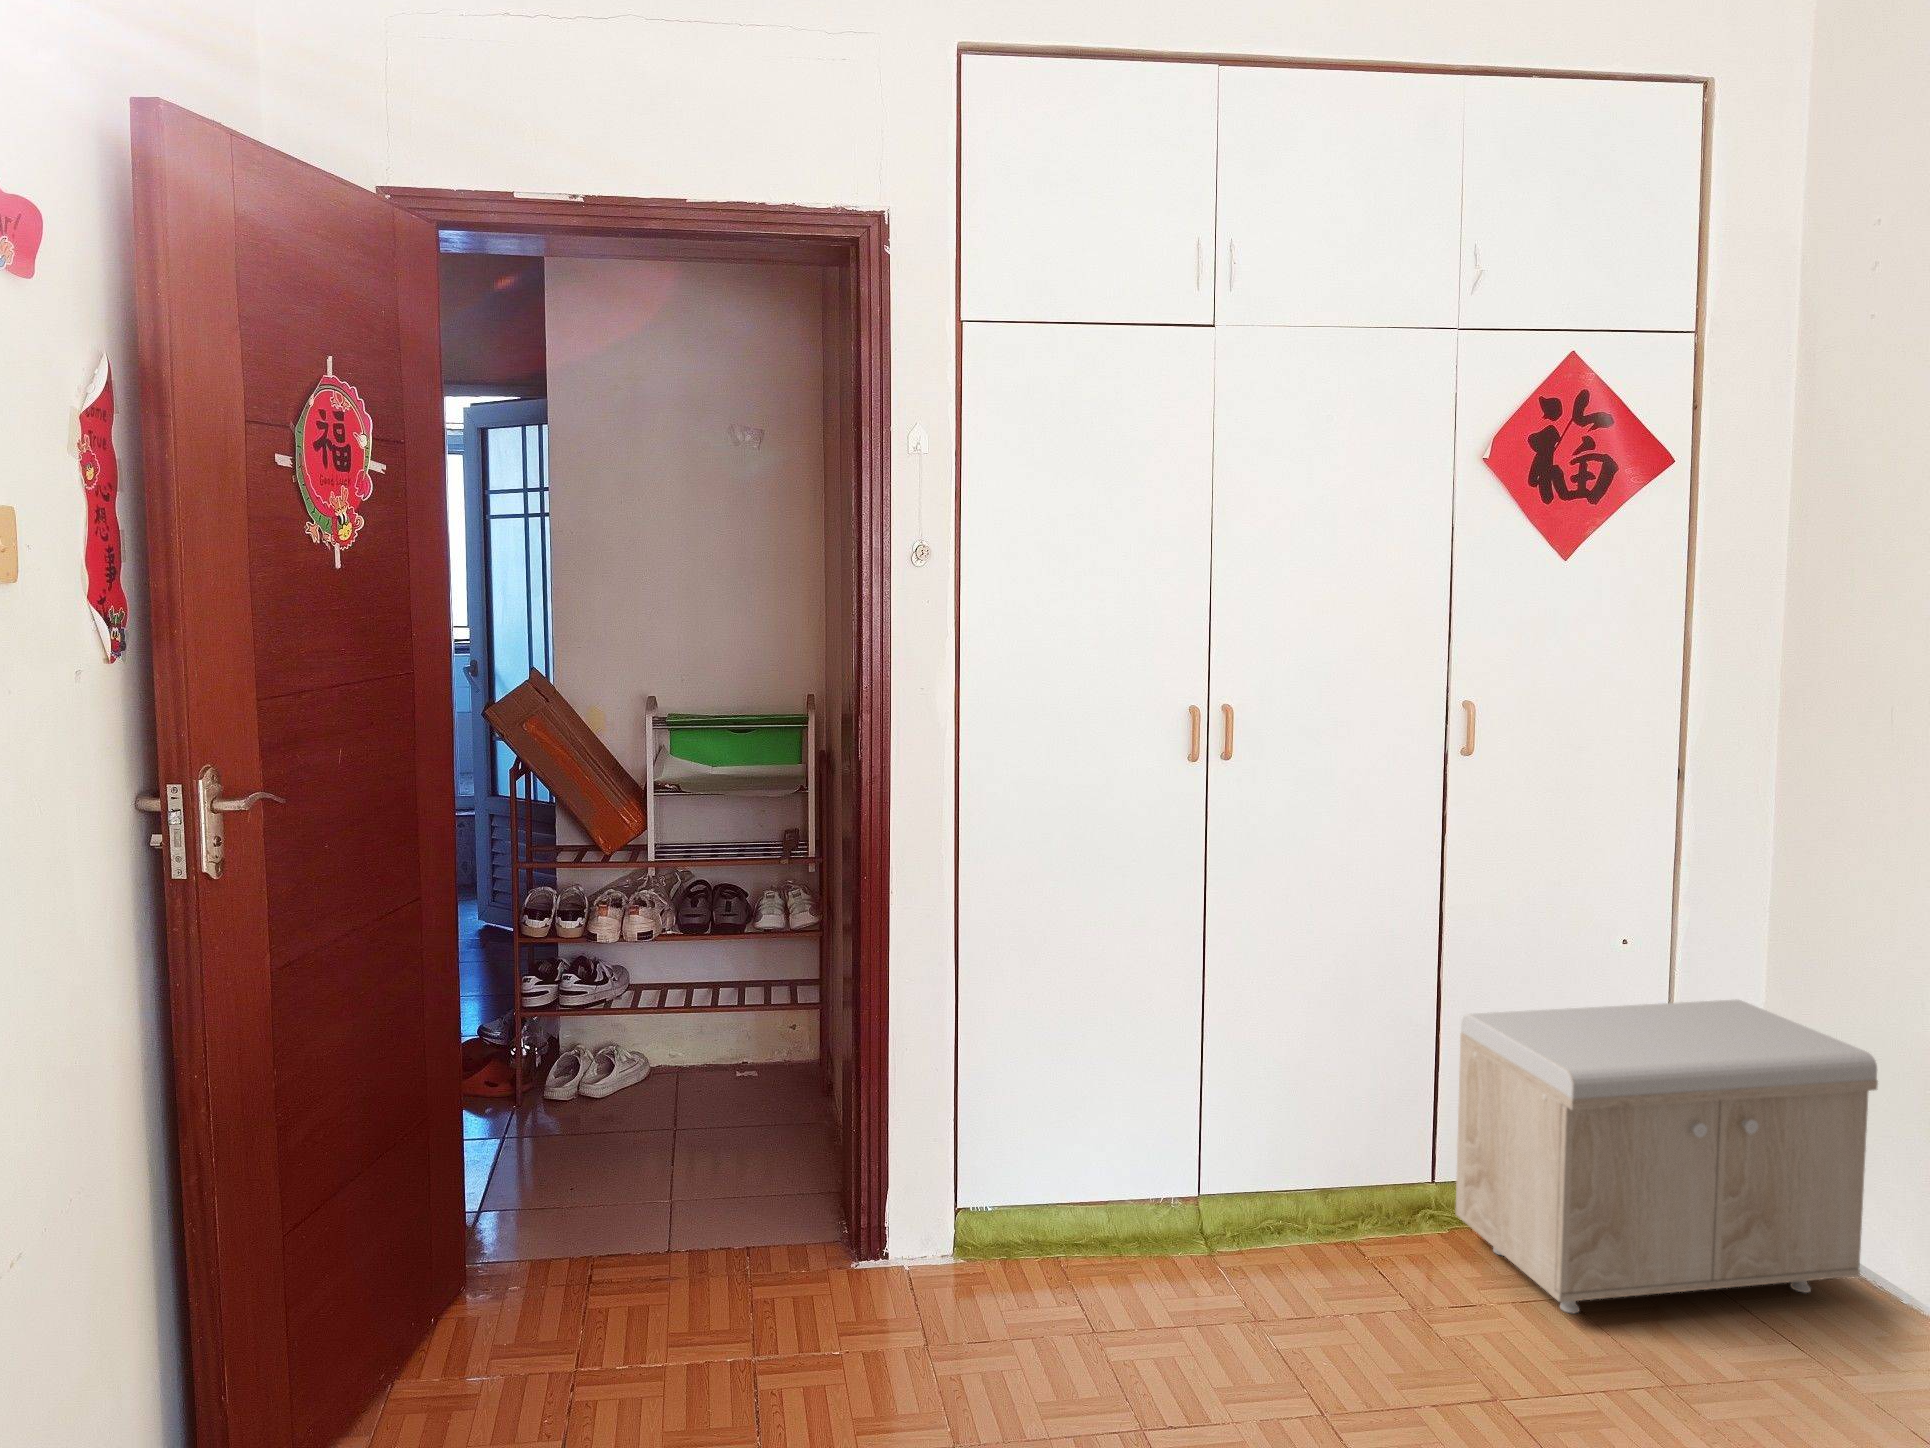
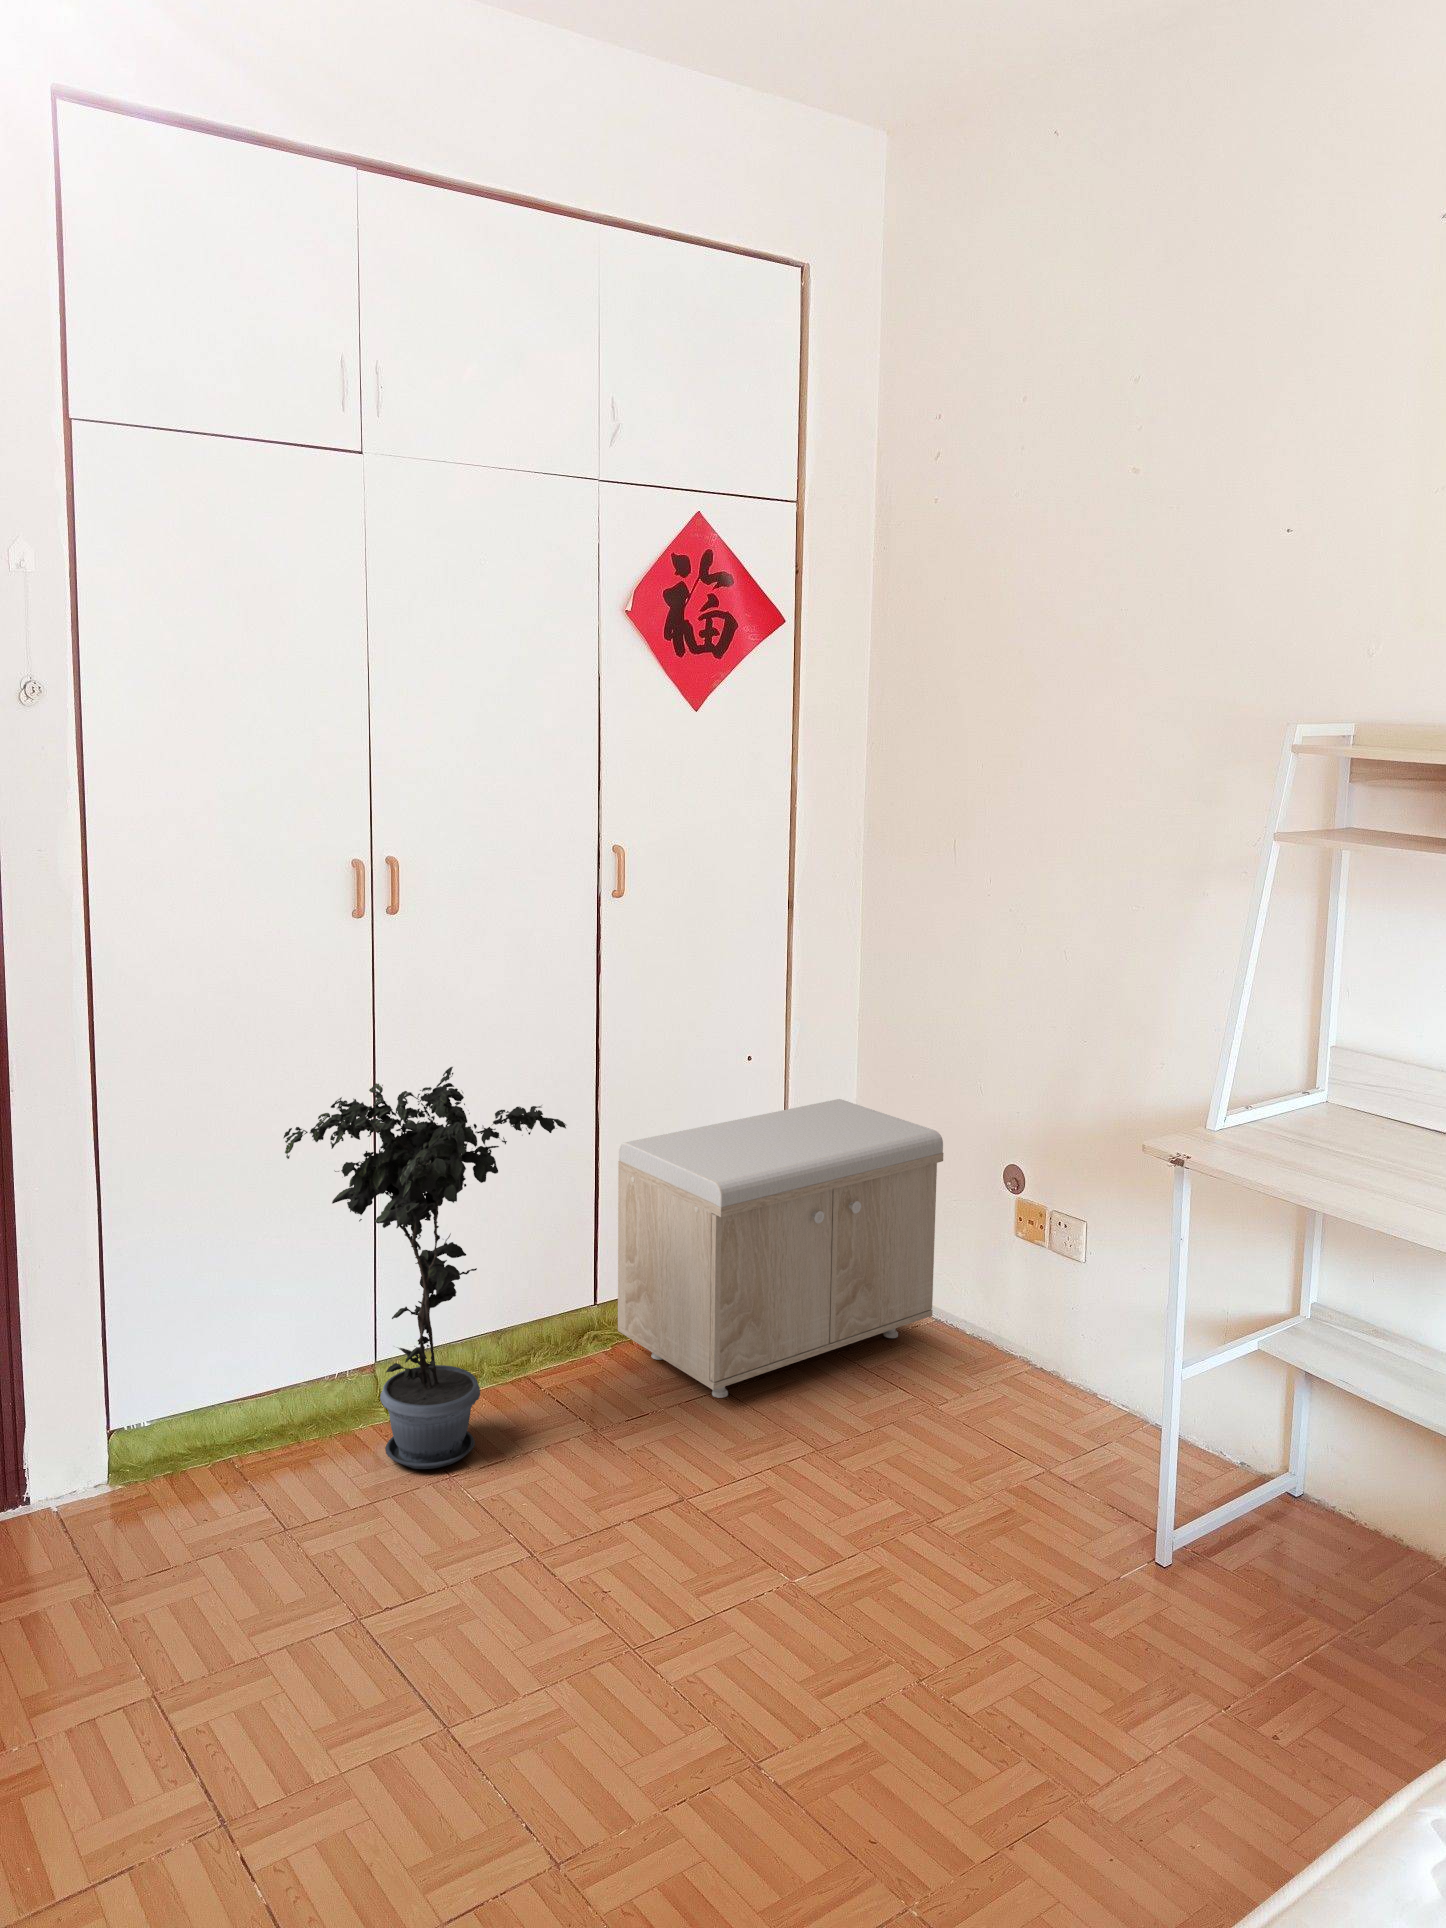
potted plant: none [1113,912,1397,1314] -> present [284,1067,566,1469]

